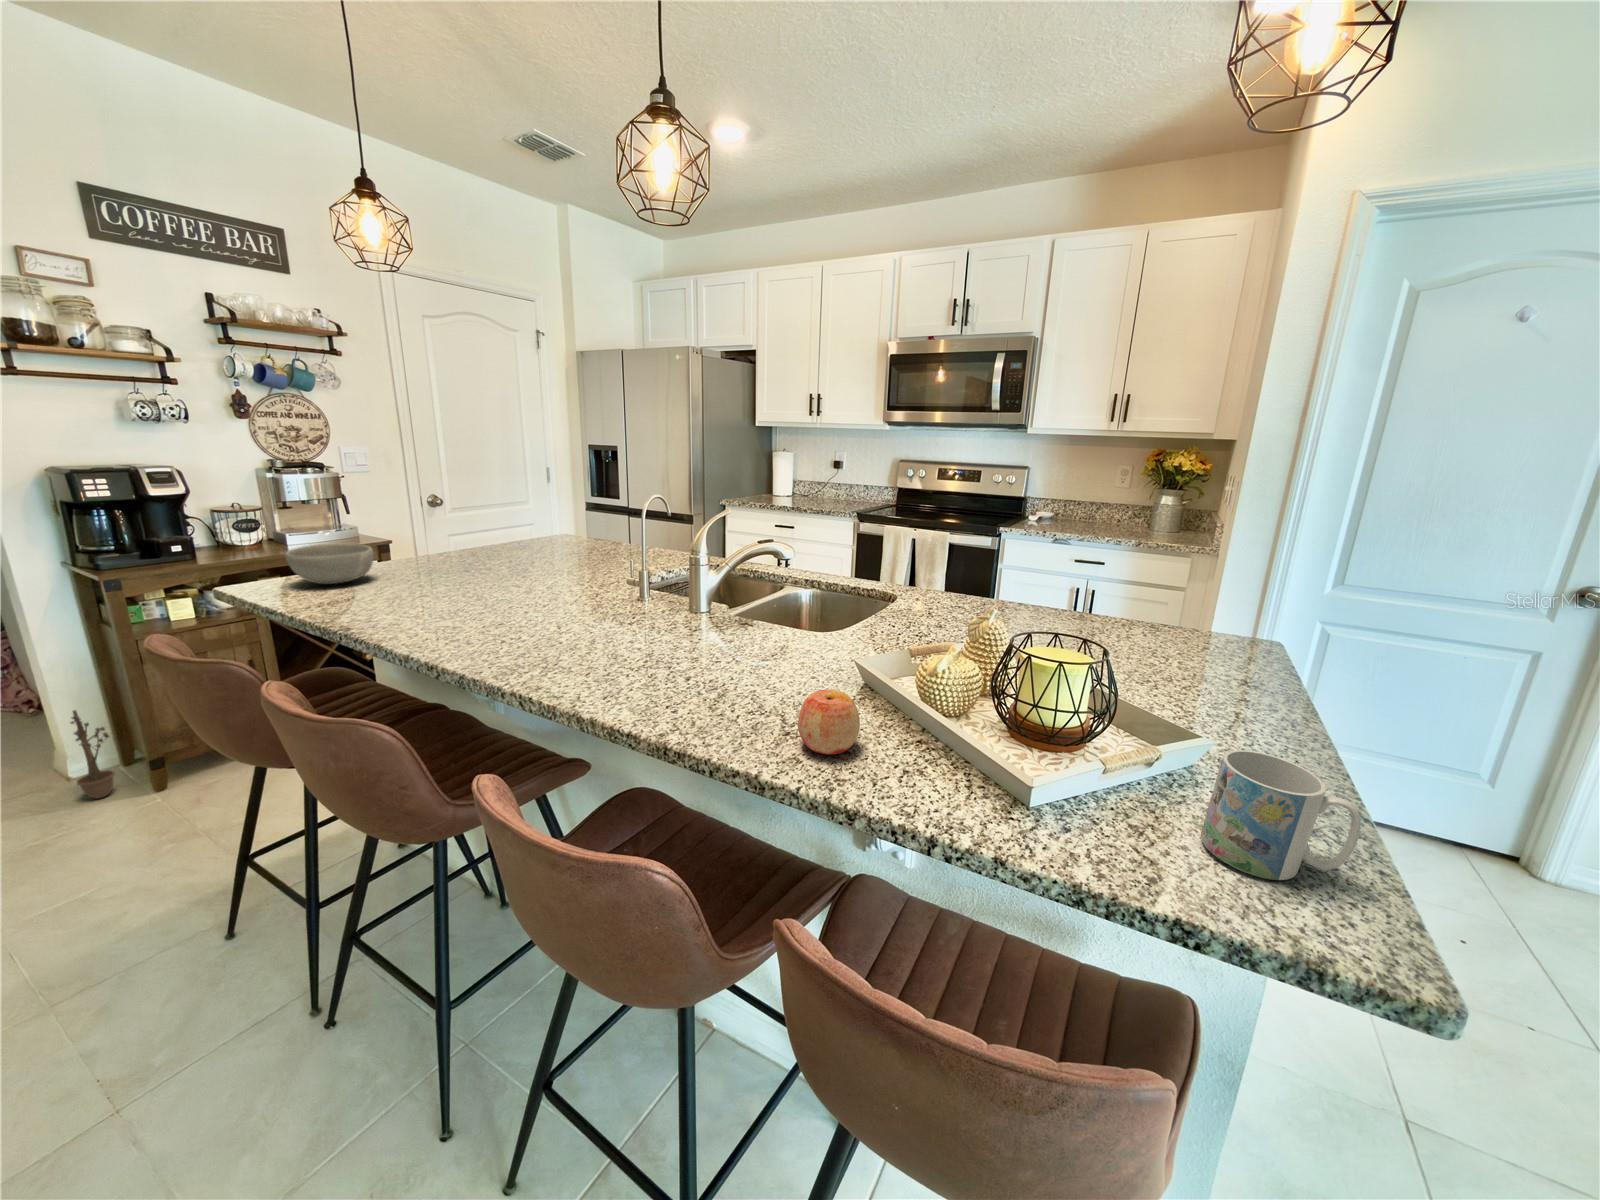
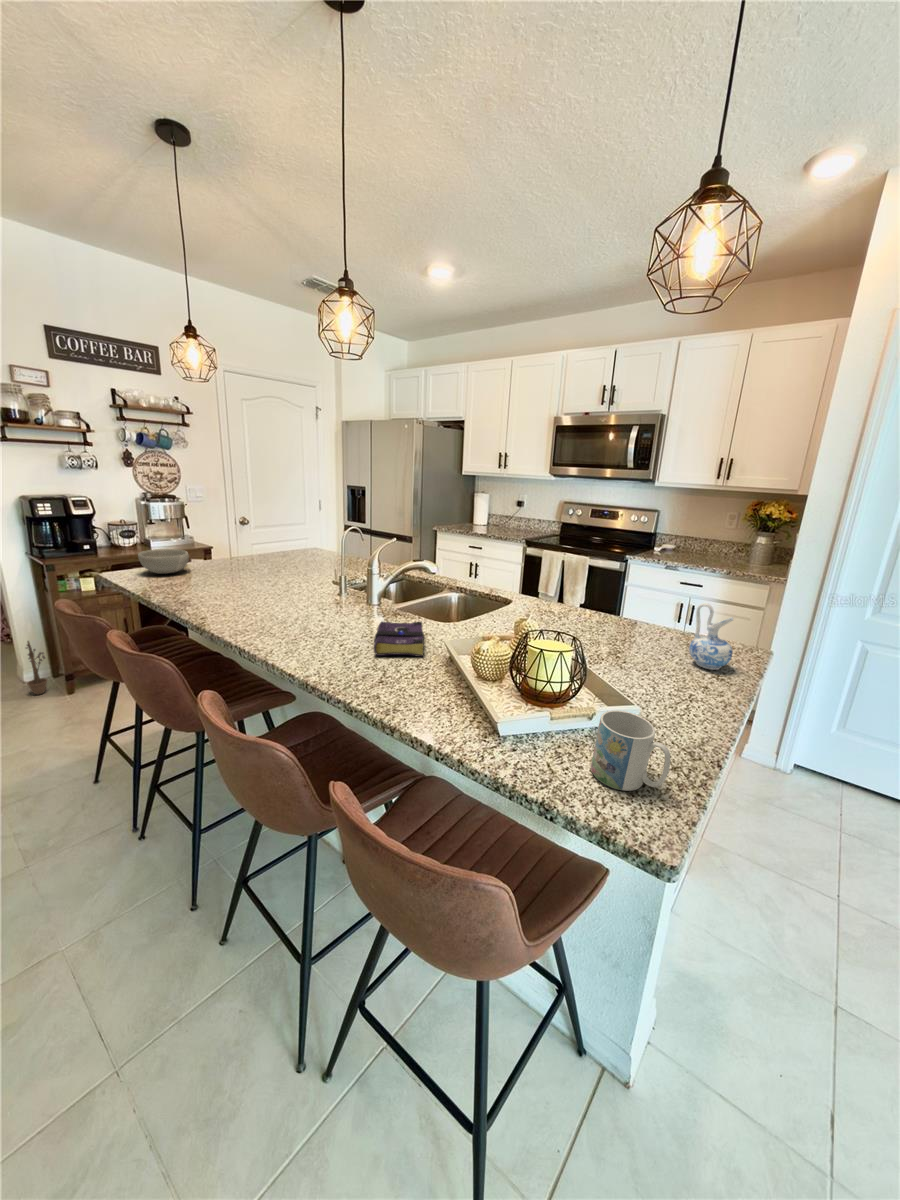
ceramic pitcher: none [1193,579,1261,673] -> present [689,603,733,670]
book: none [736,632,827,691] -> present [374,621,424,657]
apple: present [798,689,860,755] -> none [382,656,421,696]

